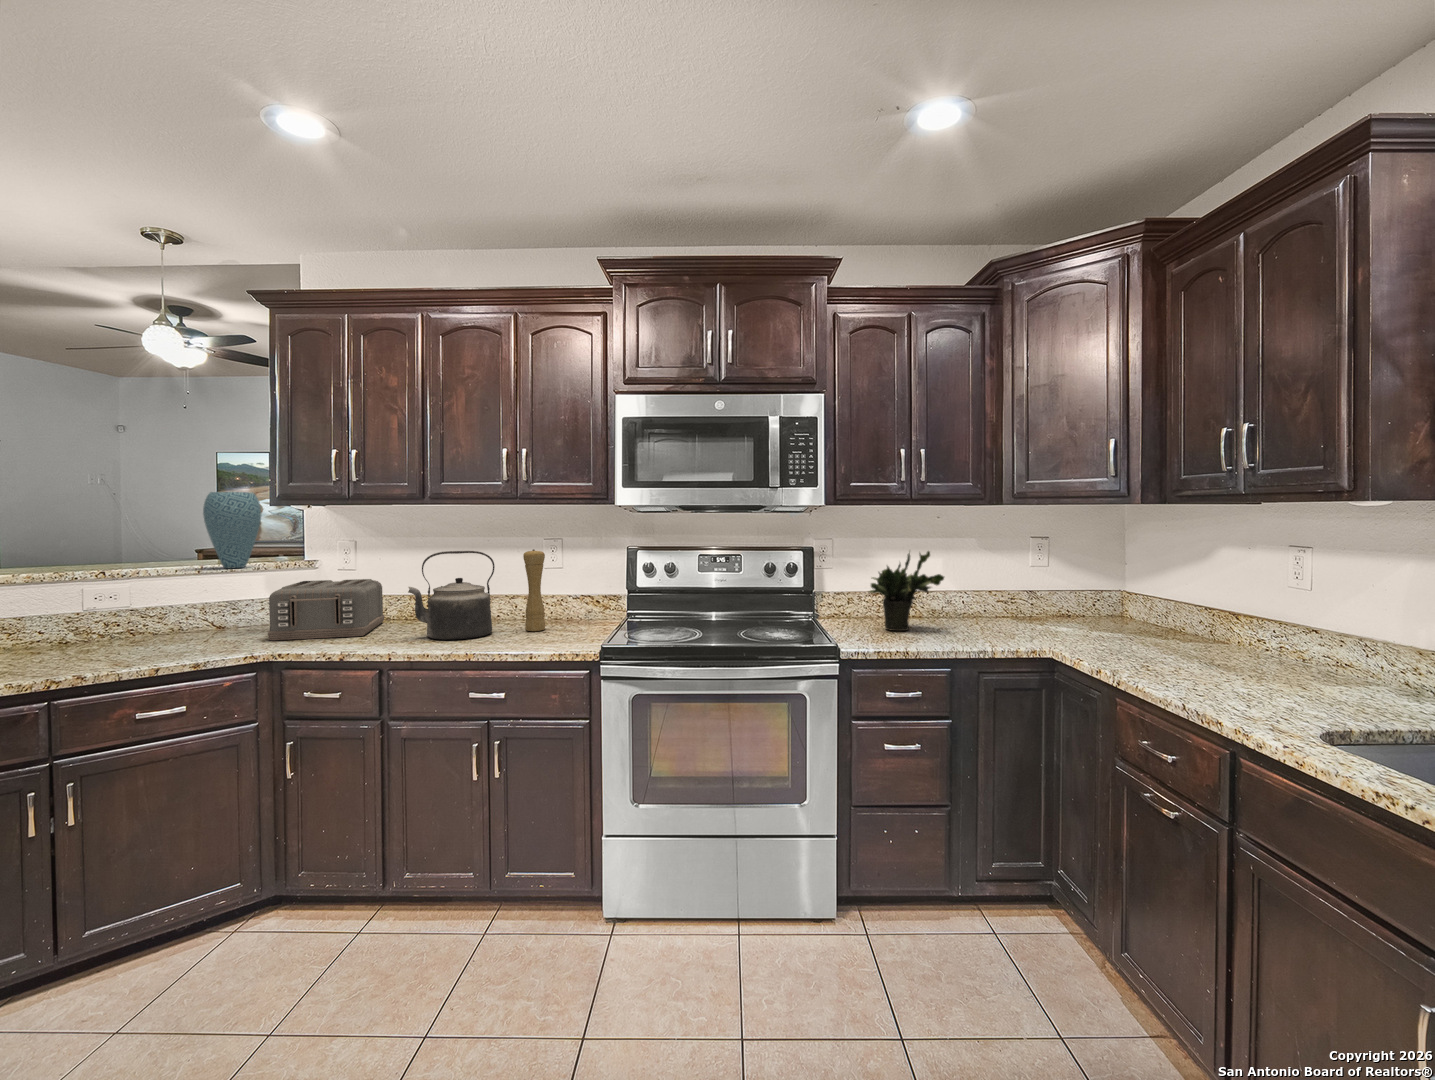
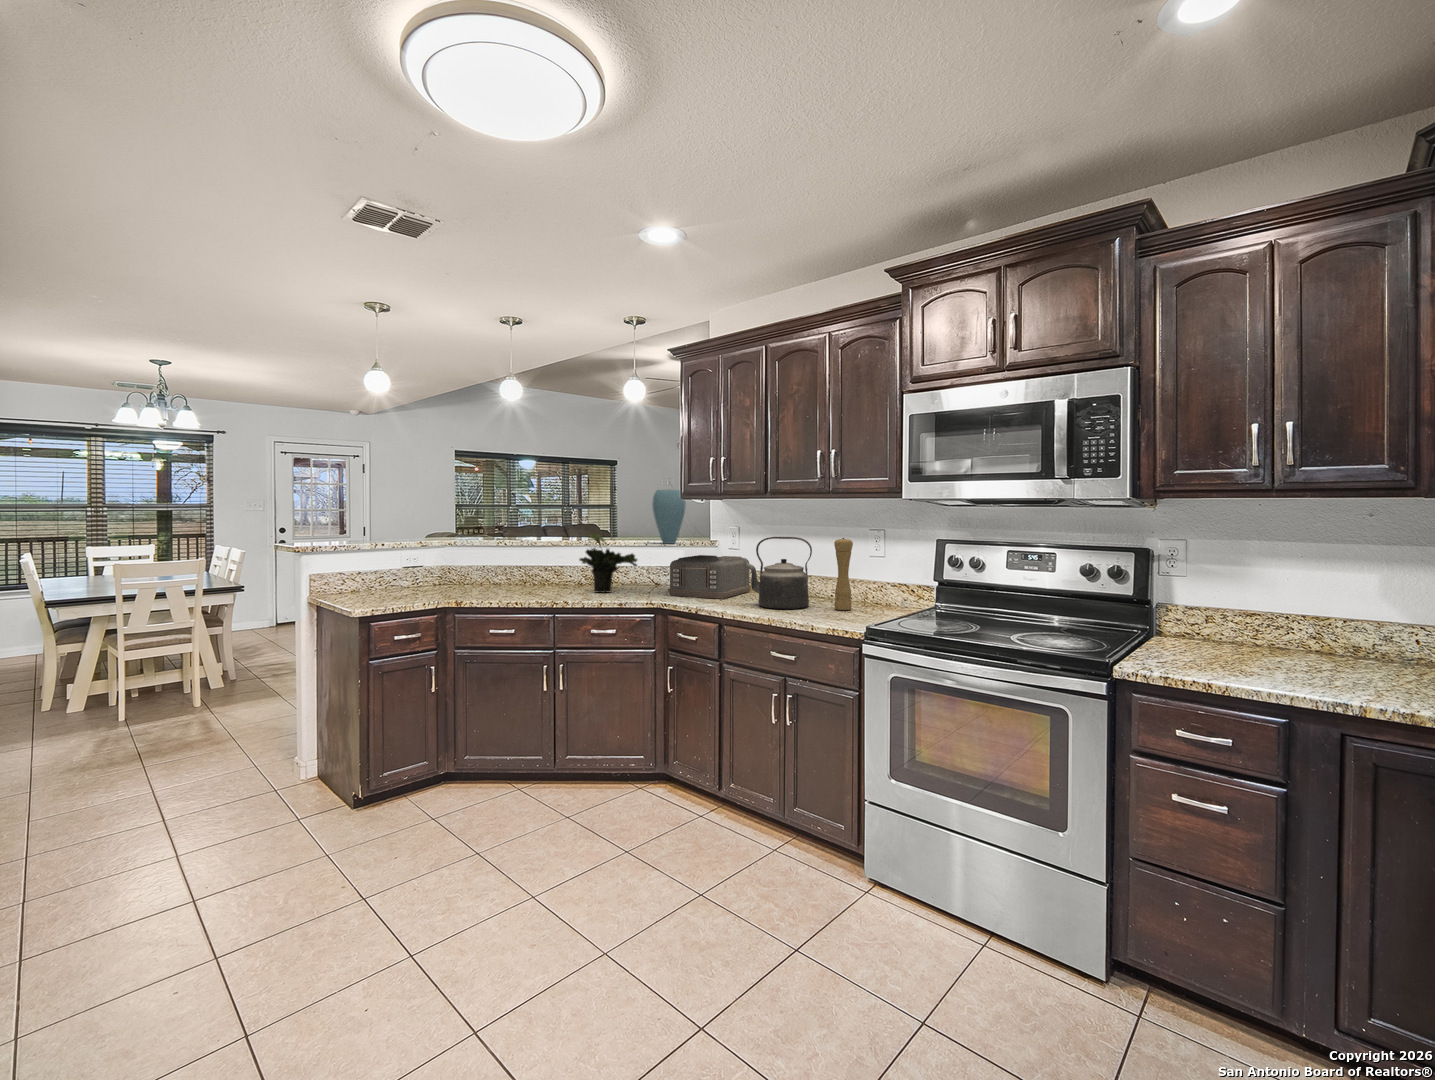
potted plant: present [869,551,944,631] -> present [579,533,637,593]

